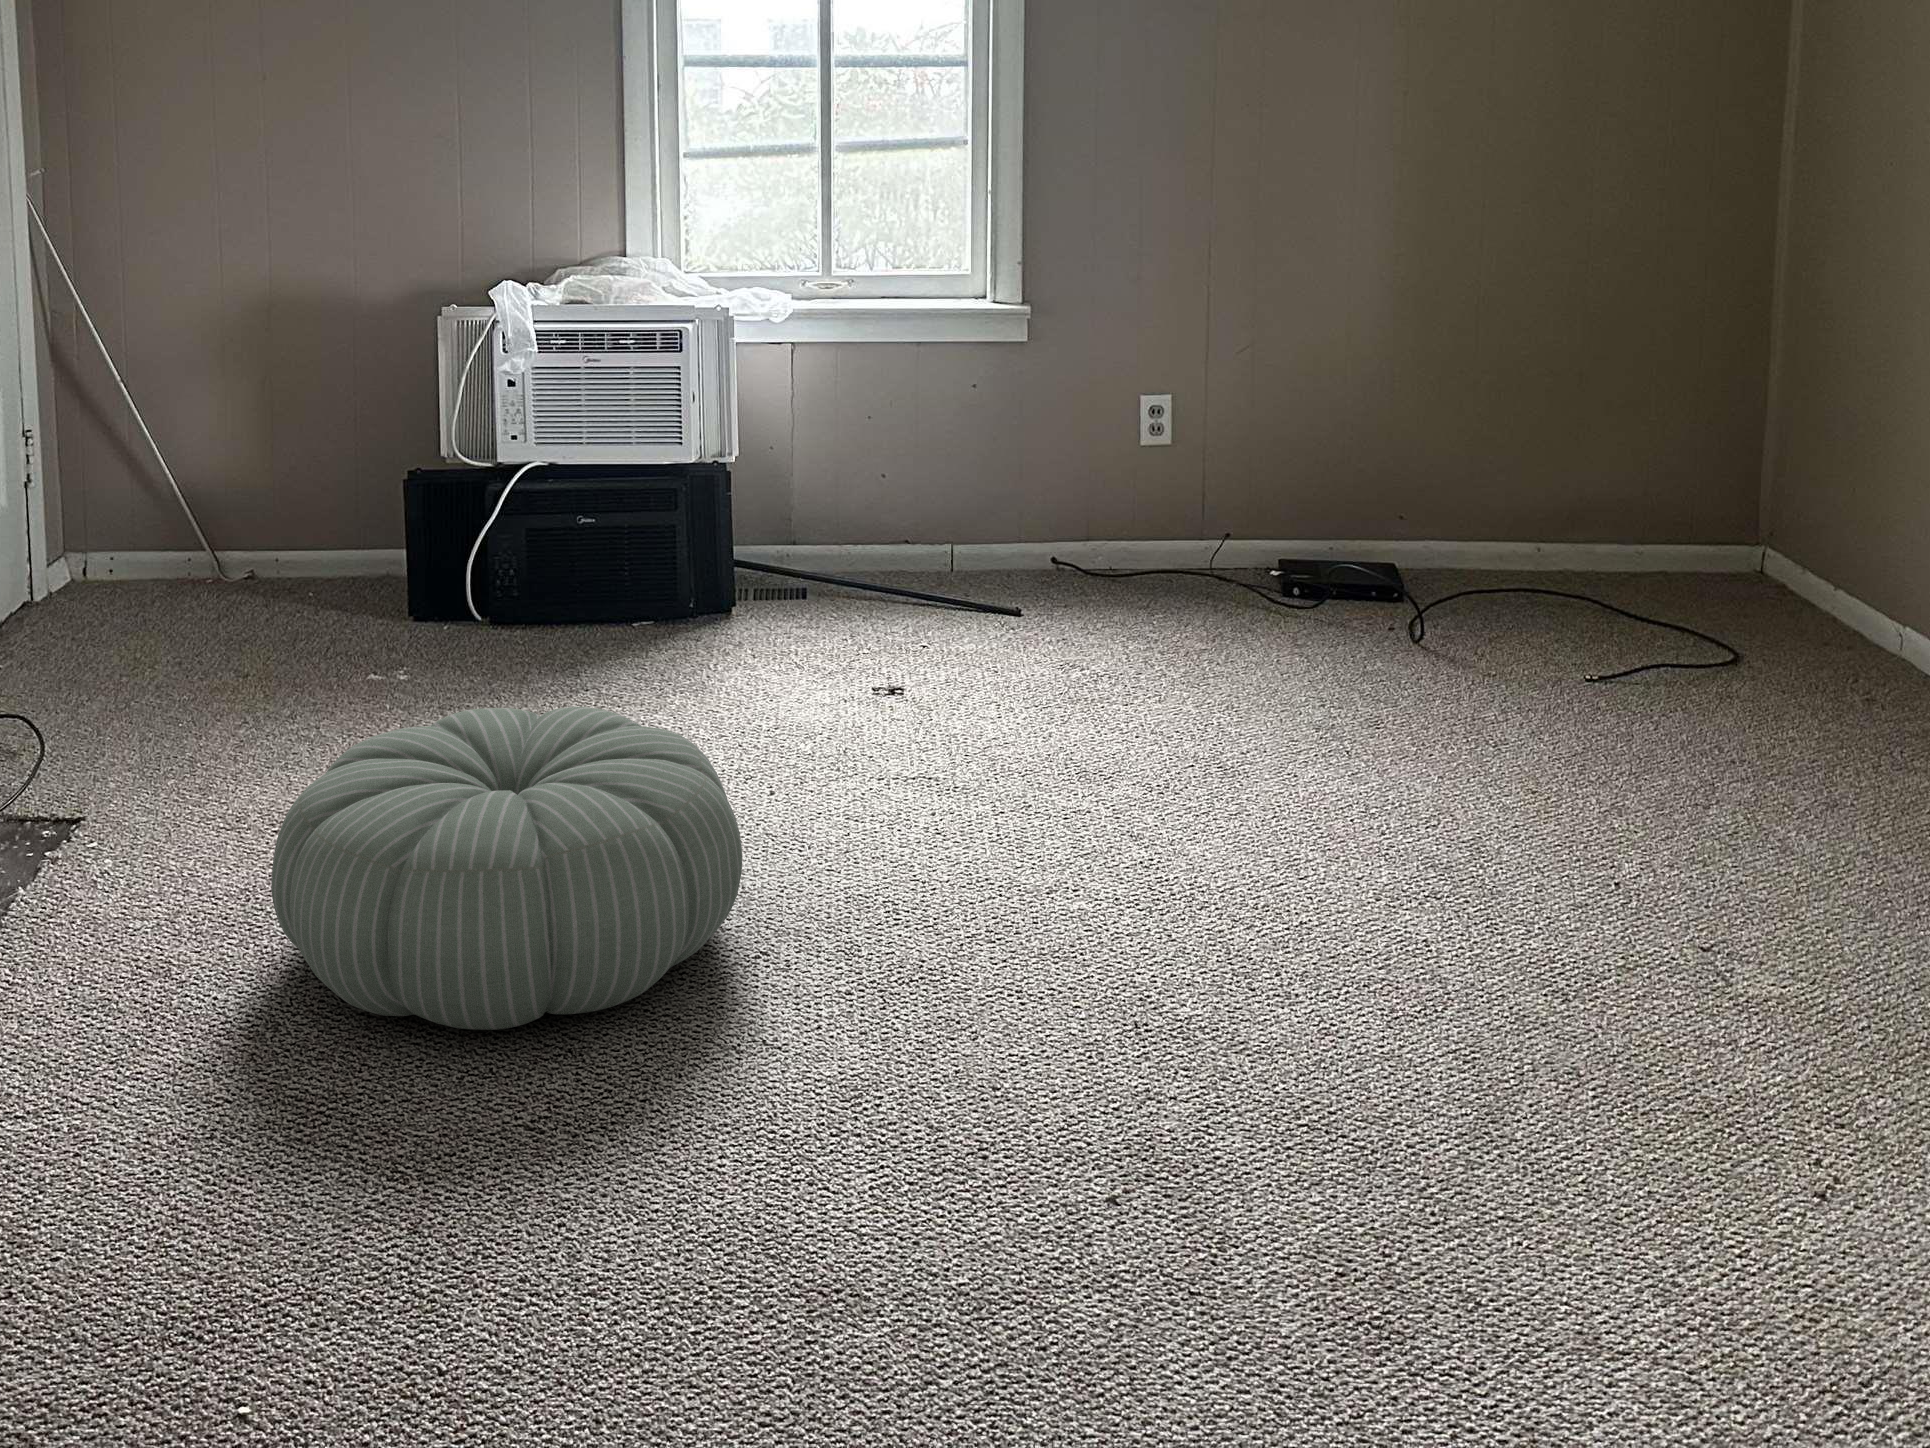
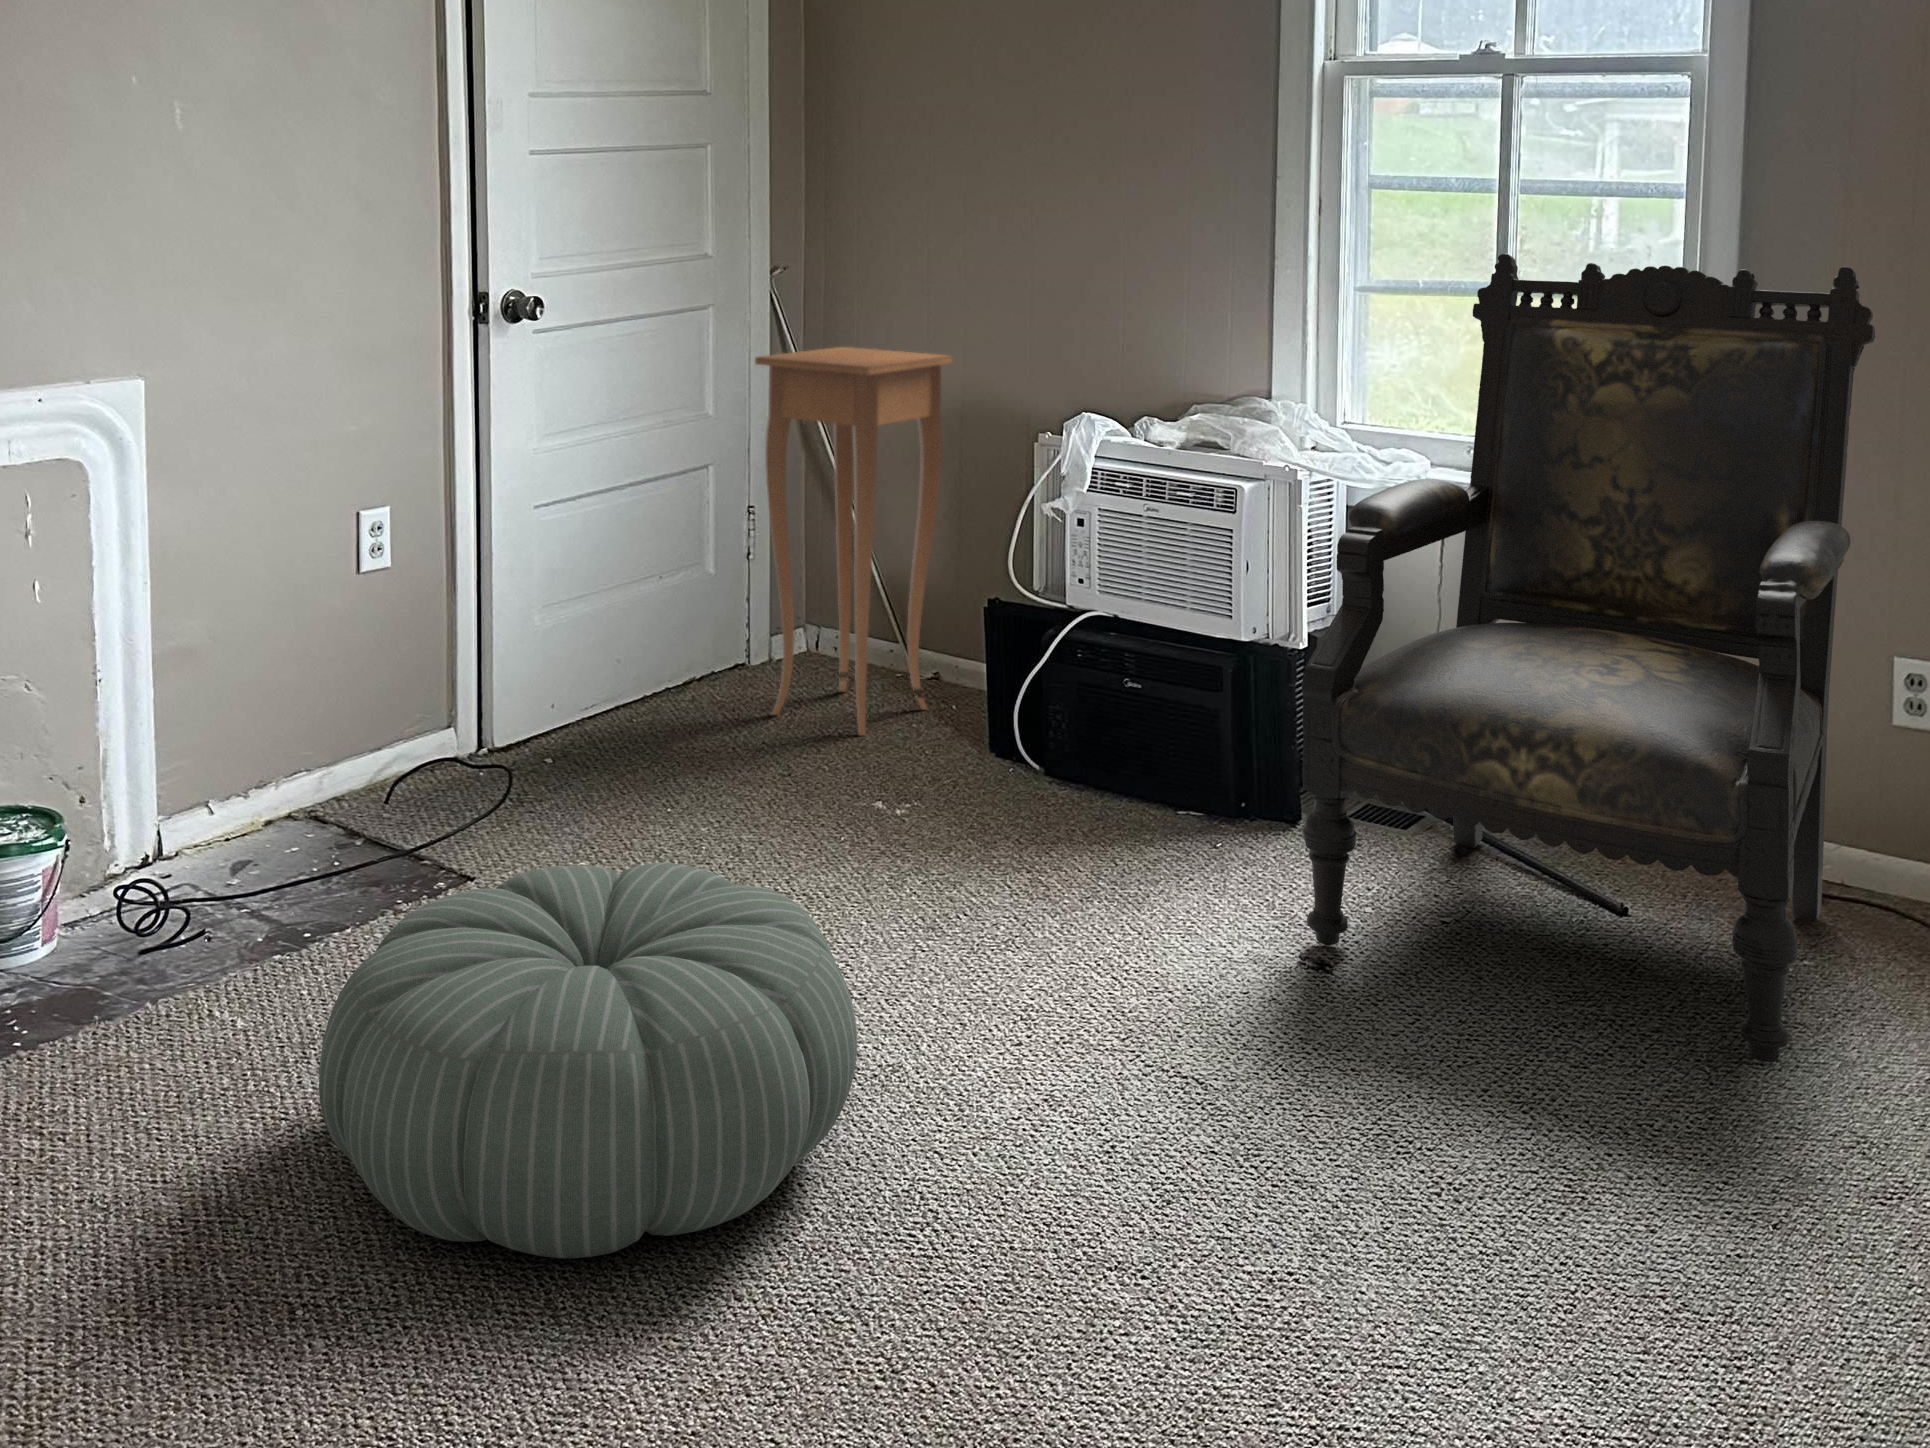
armchair: none [823,118,1190,678] -> present [1302,254,1875,1062]
side table: none [125,238,313,621] -> present [755,347,953,736]

